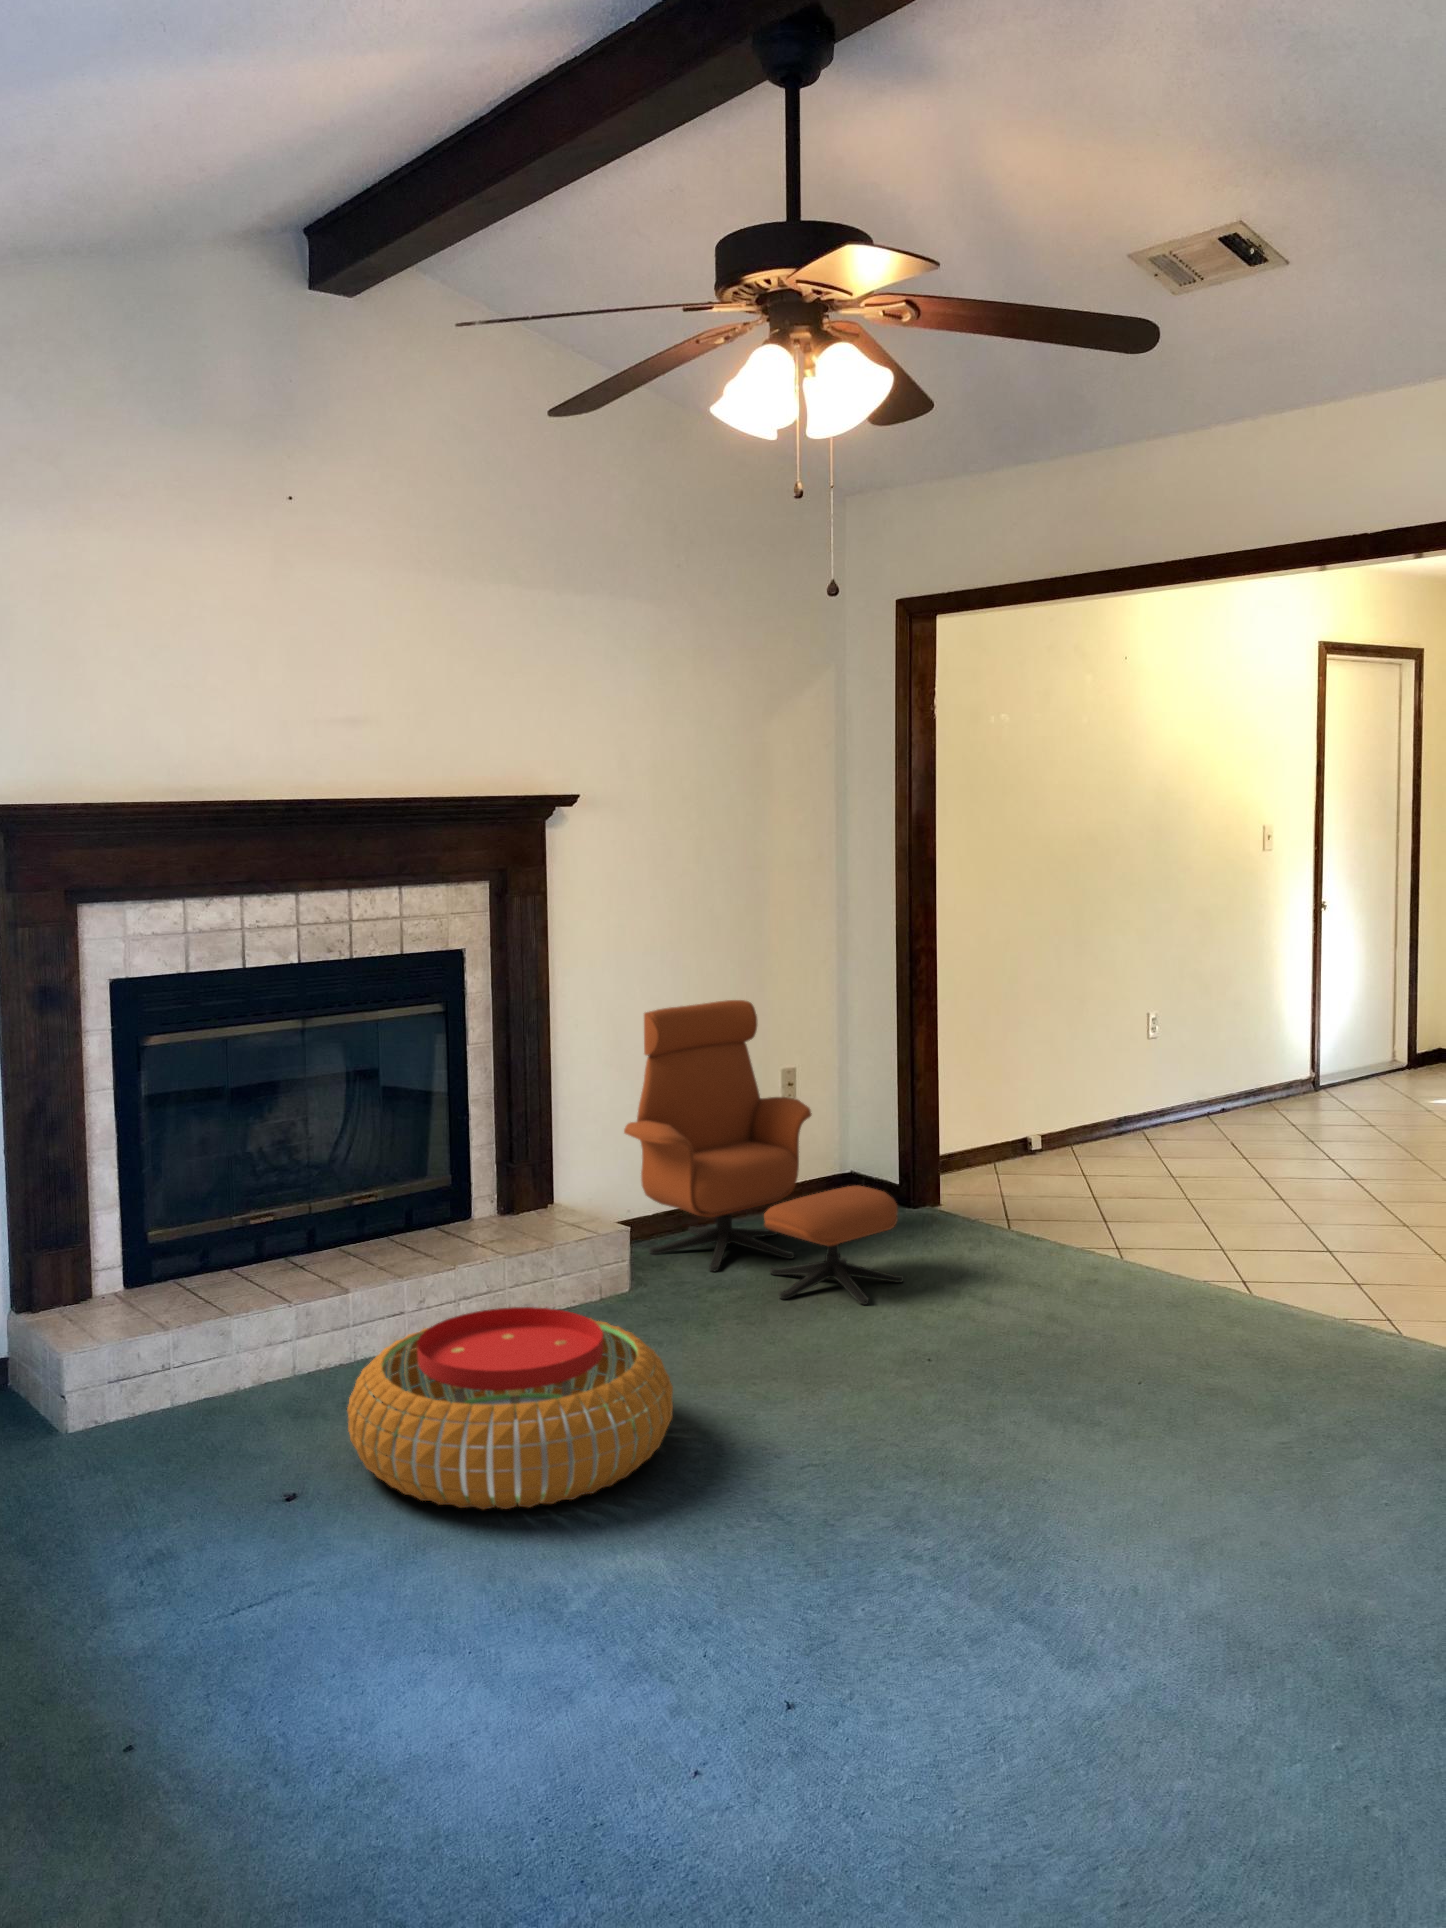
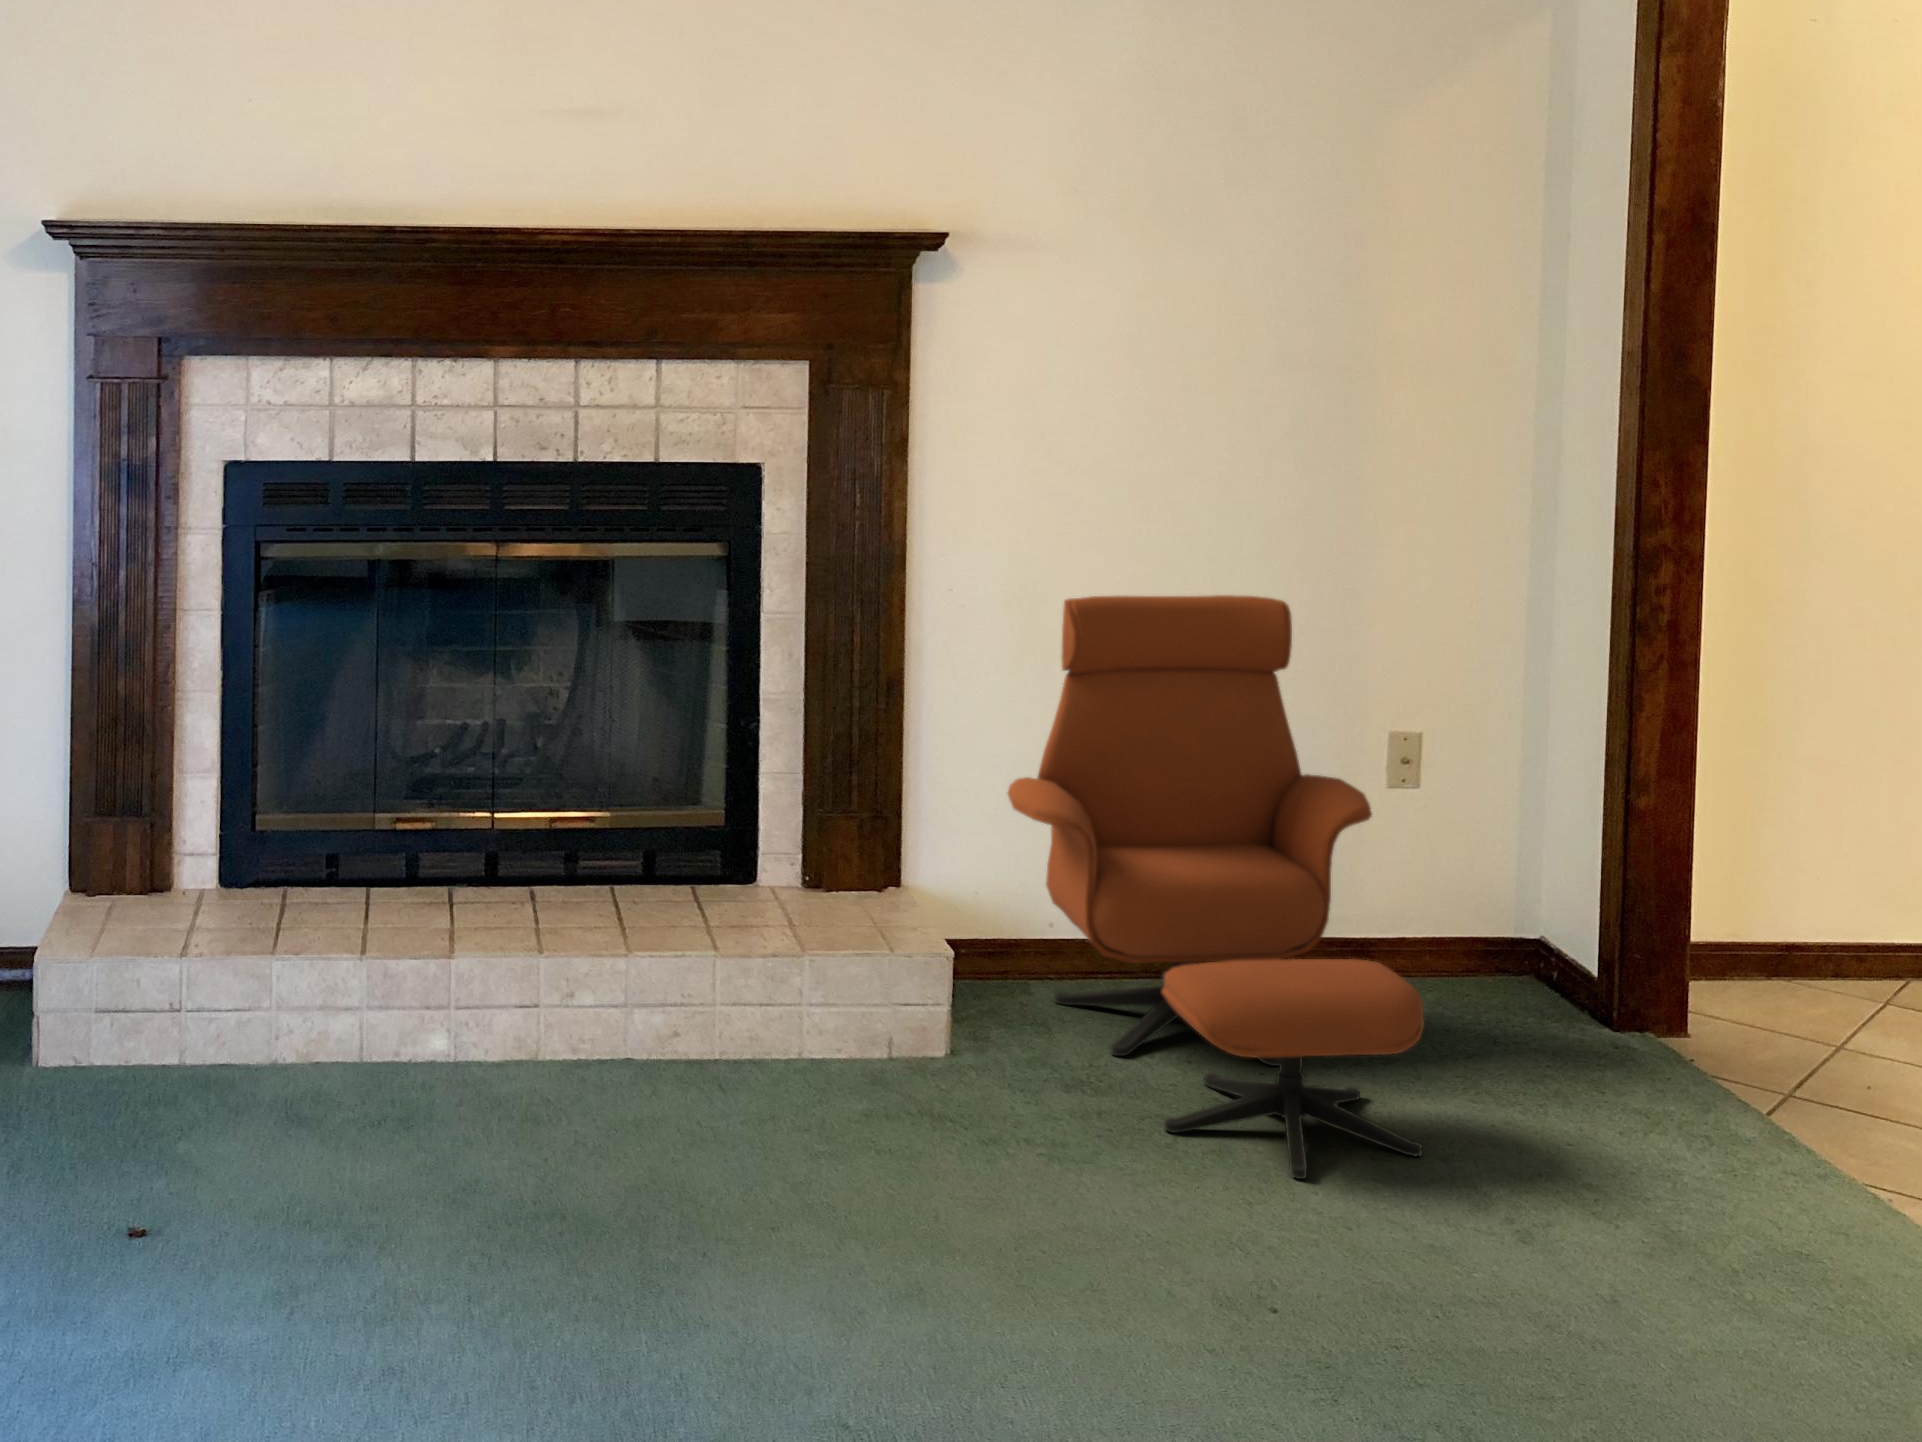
pouf: present [347,1307,673,1509] -> none [224,1026,725,1353]

